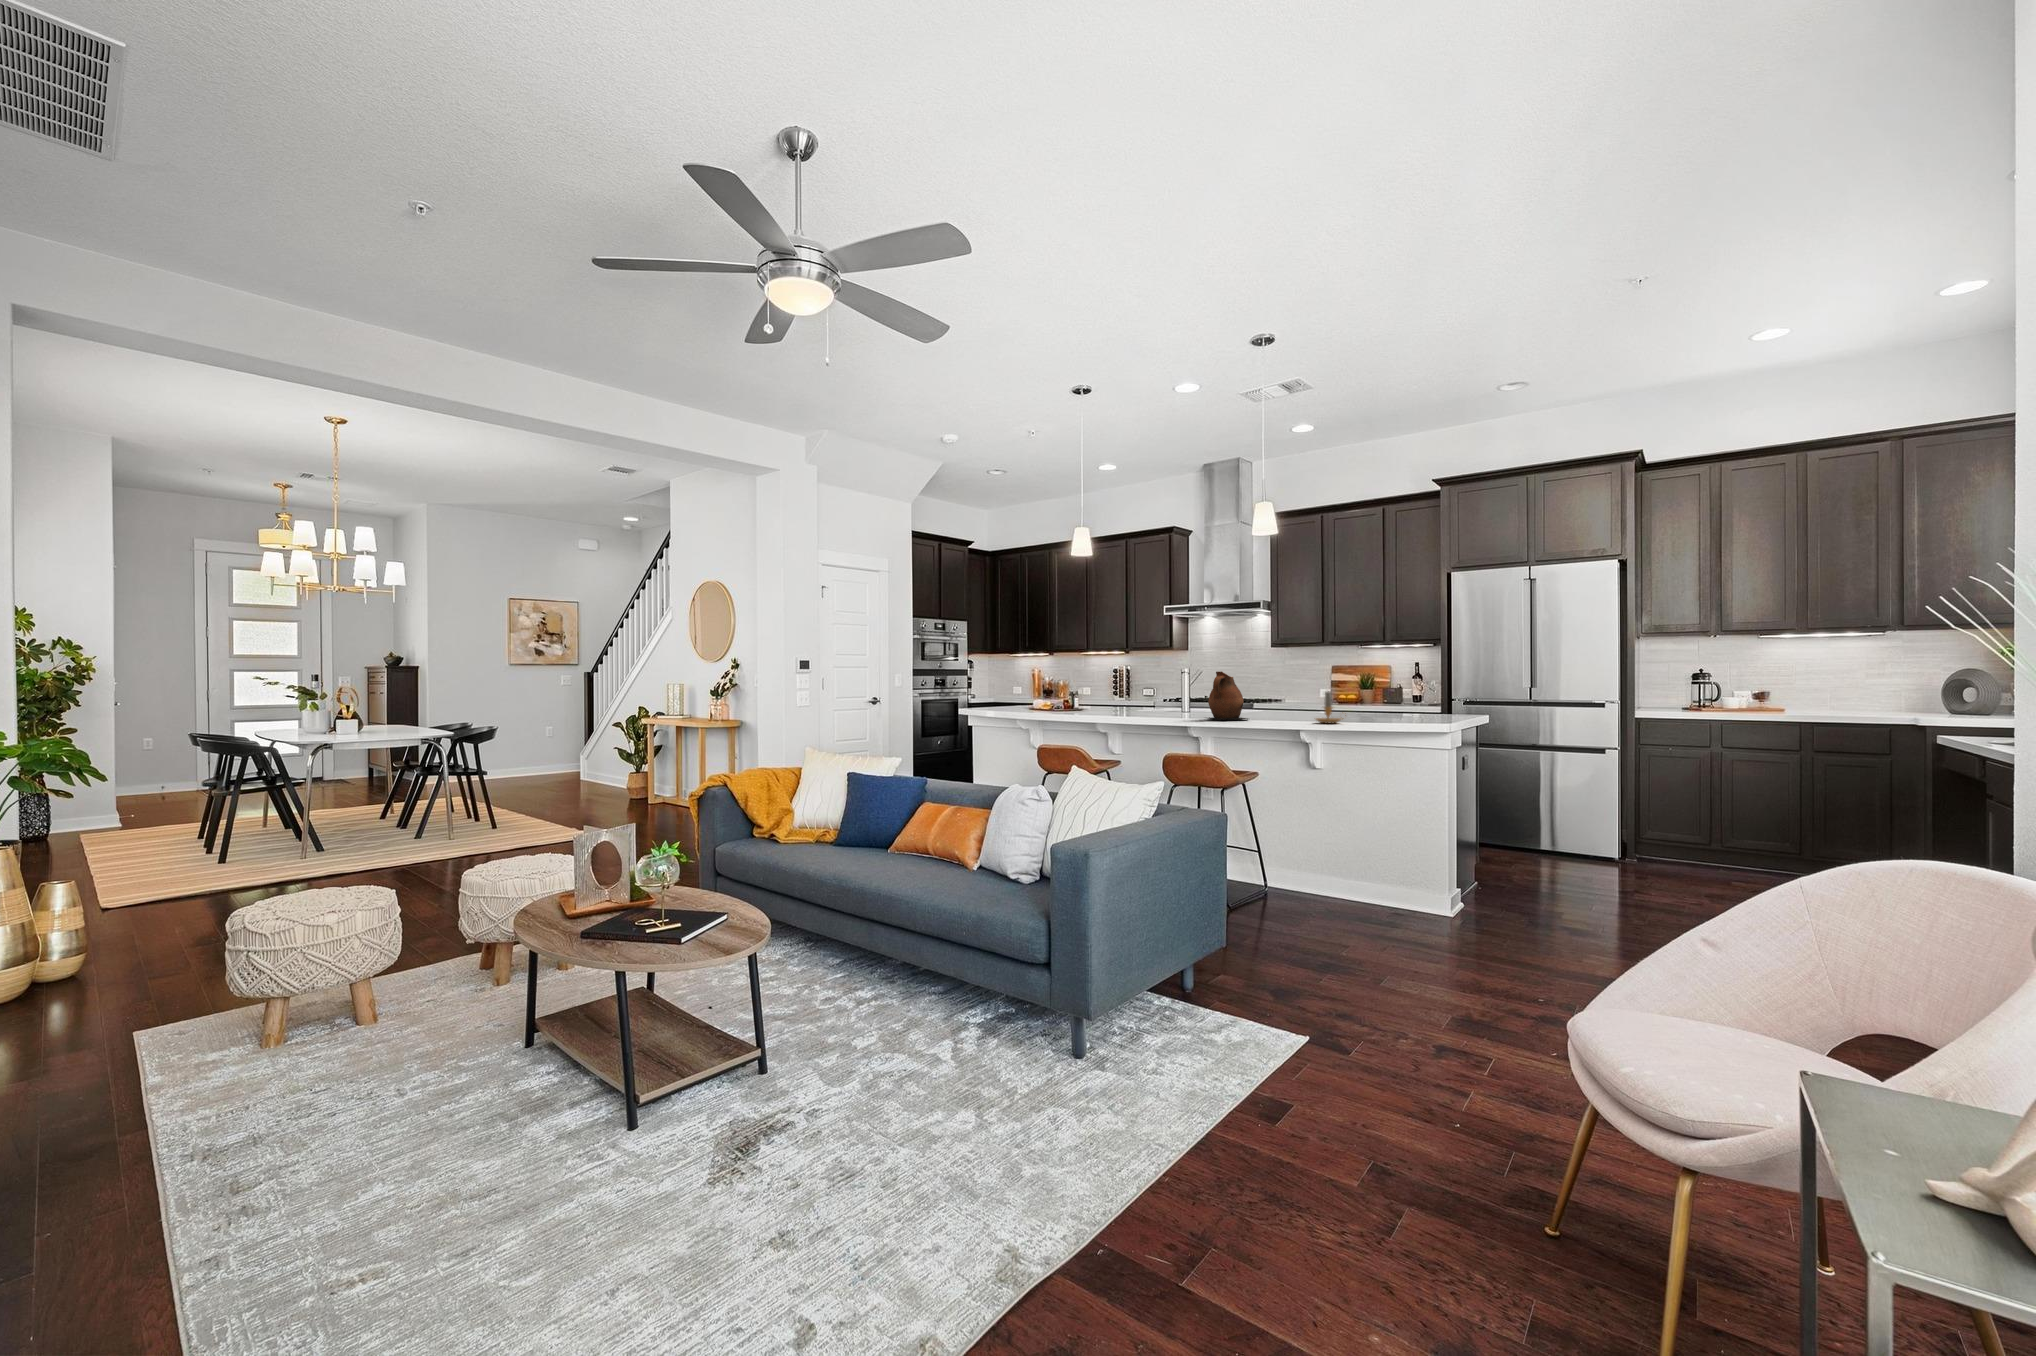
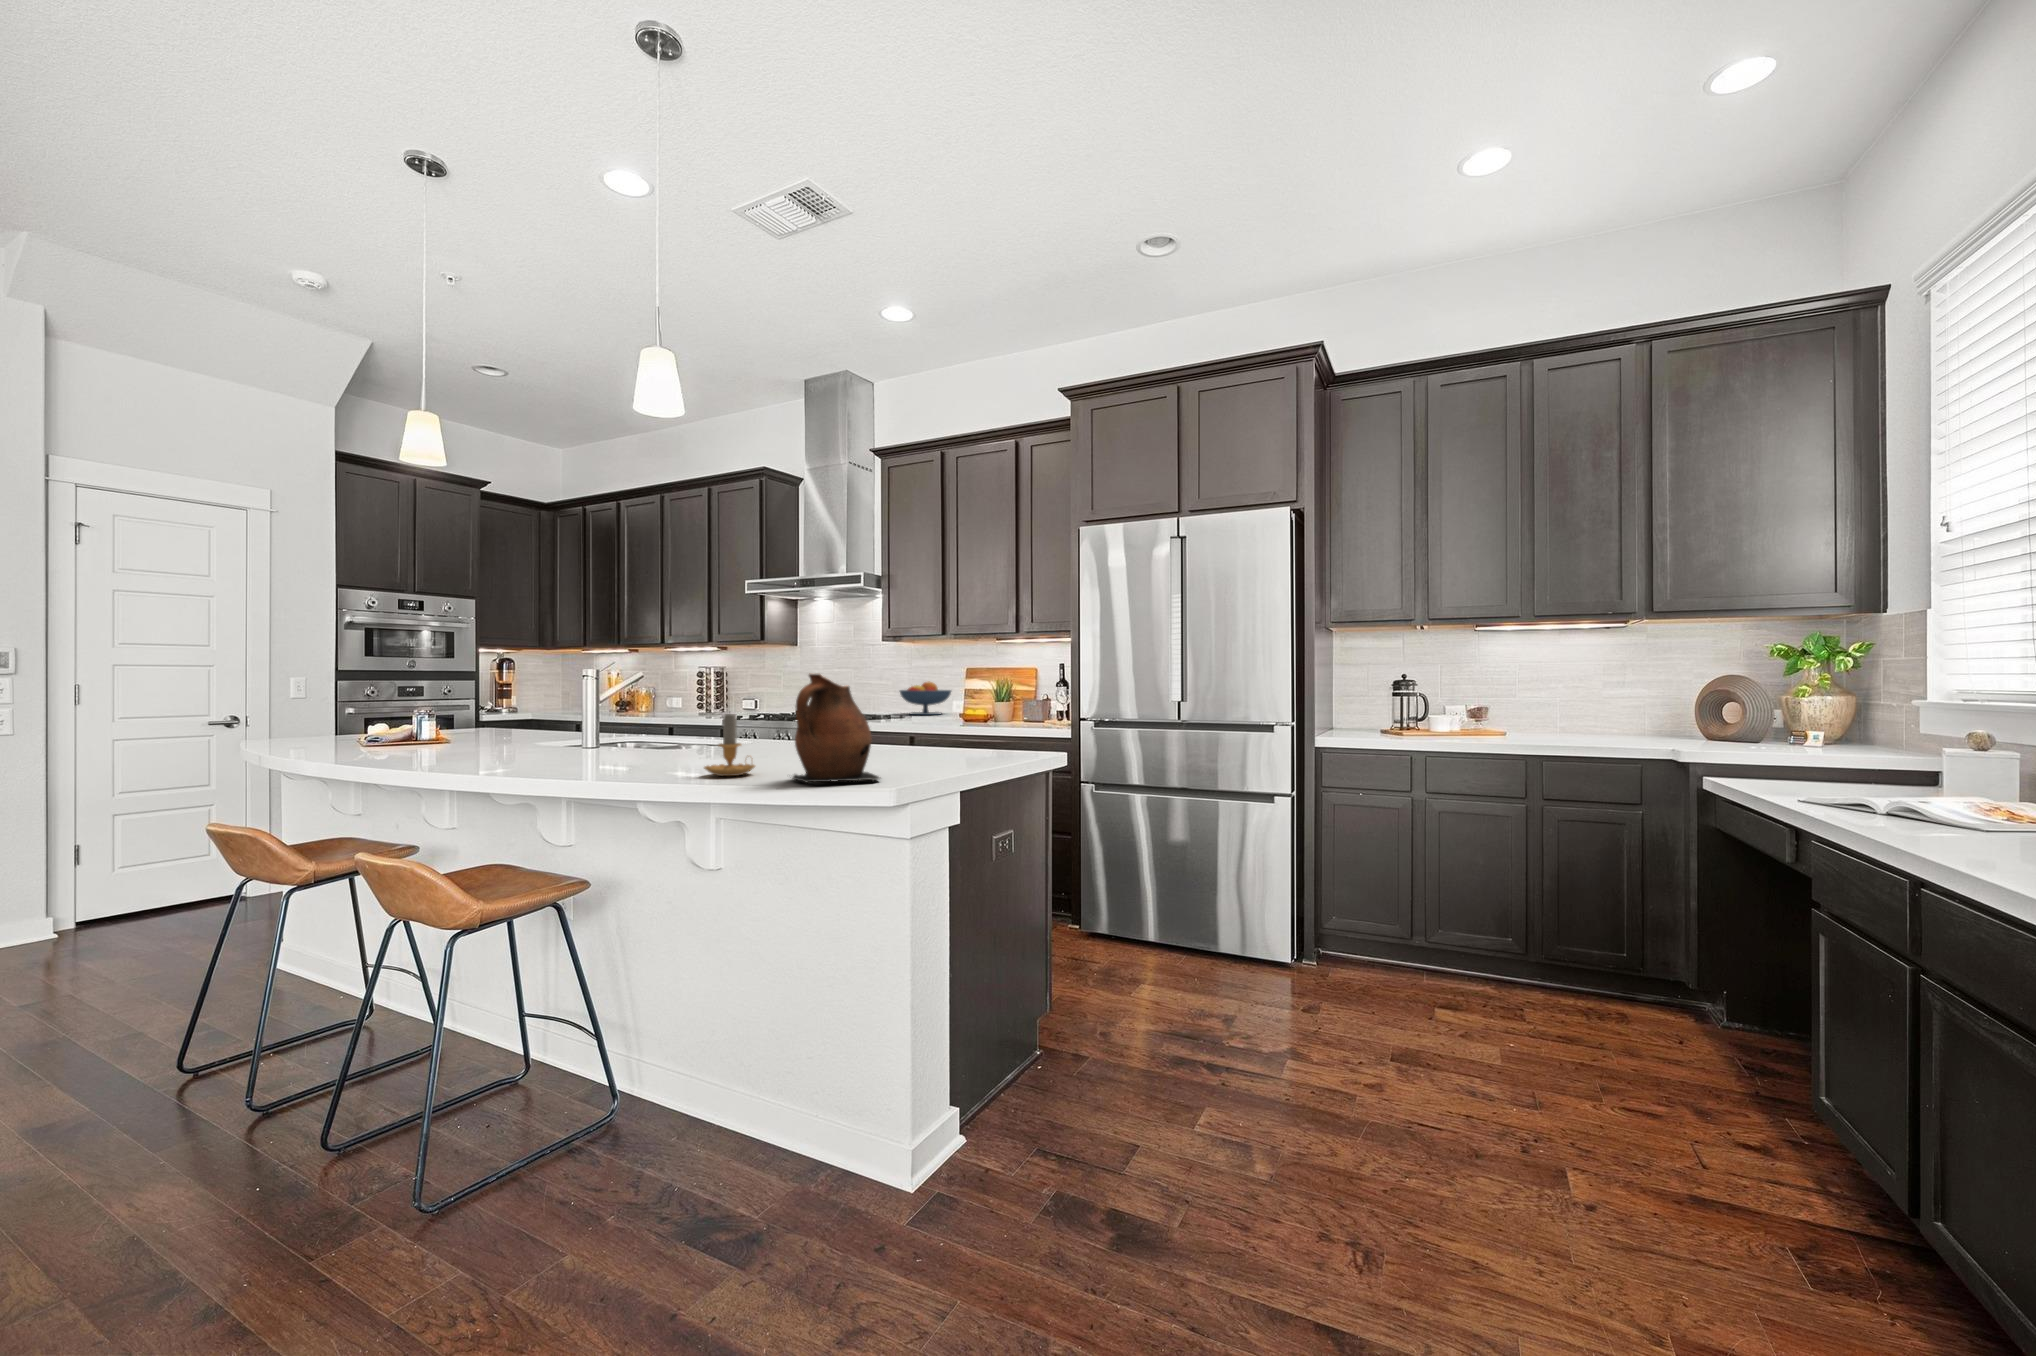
ceramic pitcher: present [1208,671,1248,720] -> present [793,674,880,783]
fruit bowl: none [1284,676,1323,699] -> present [900,682,951,715]

